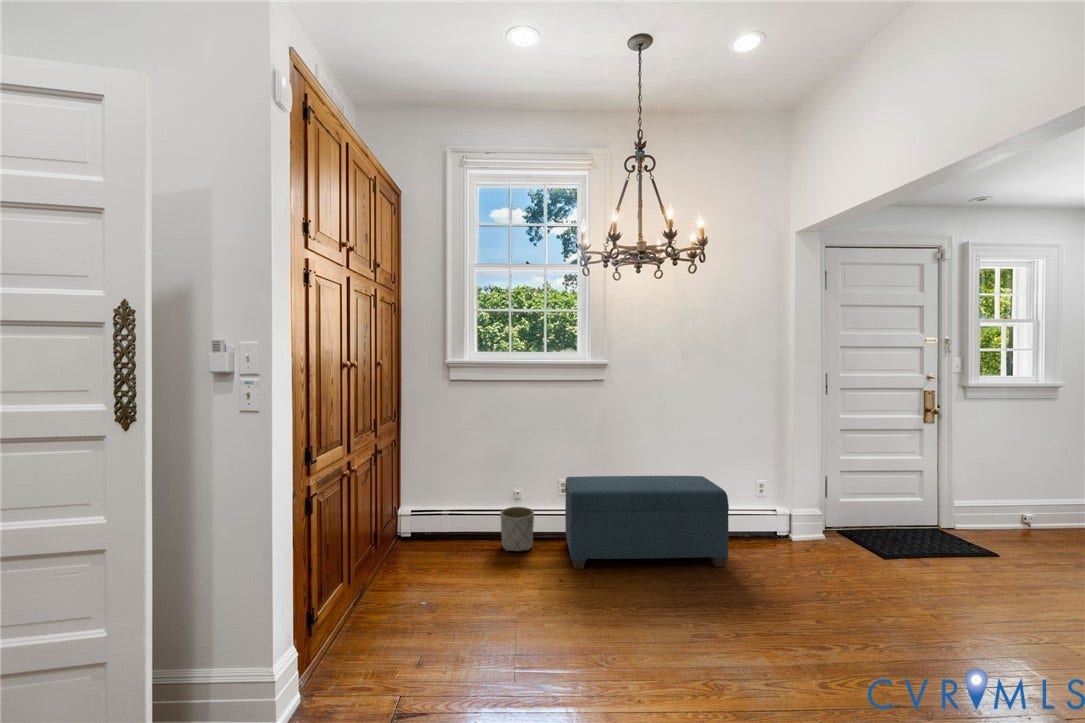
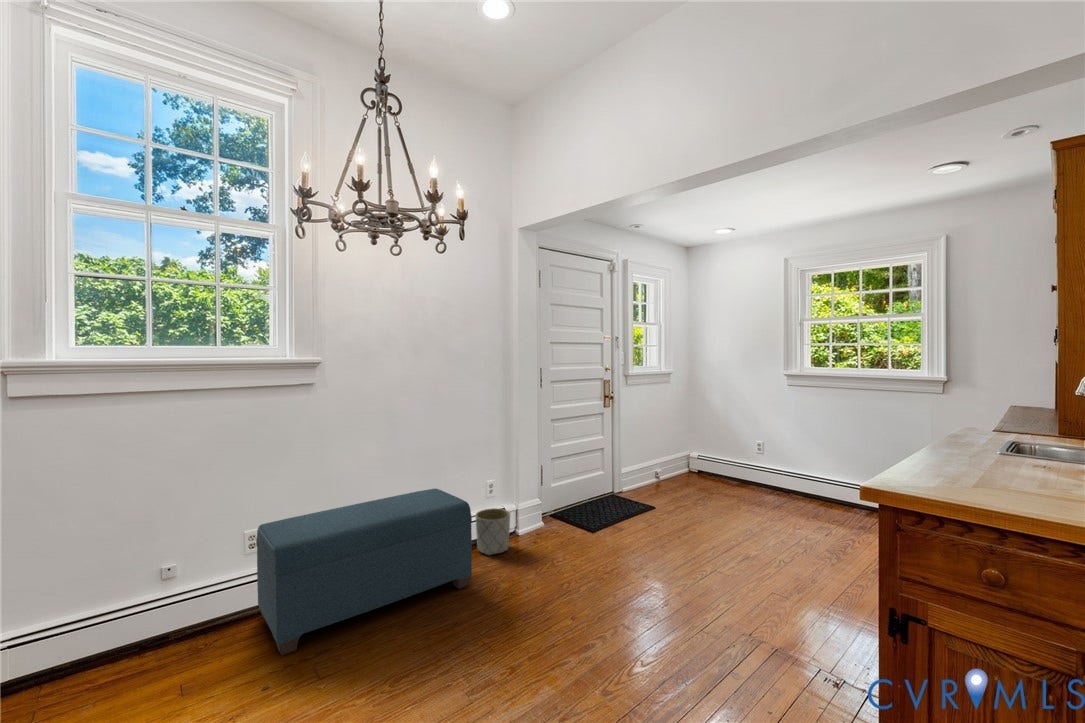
planter: present [500,507,534,551] -> present [476,508,510,556]

